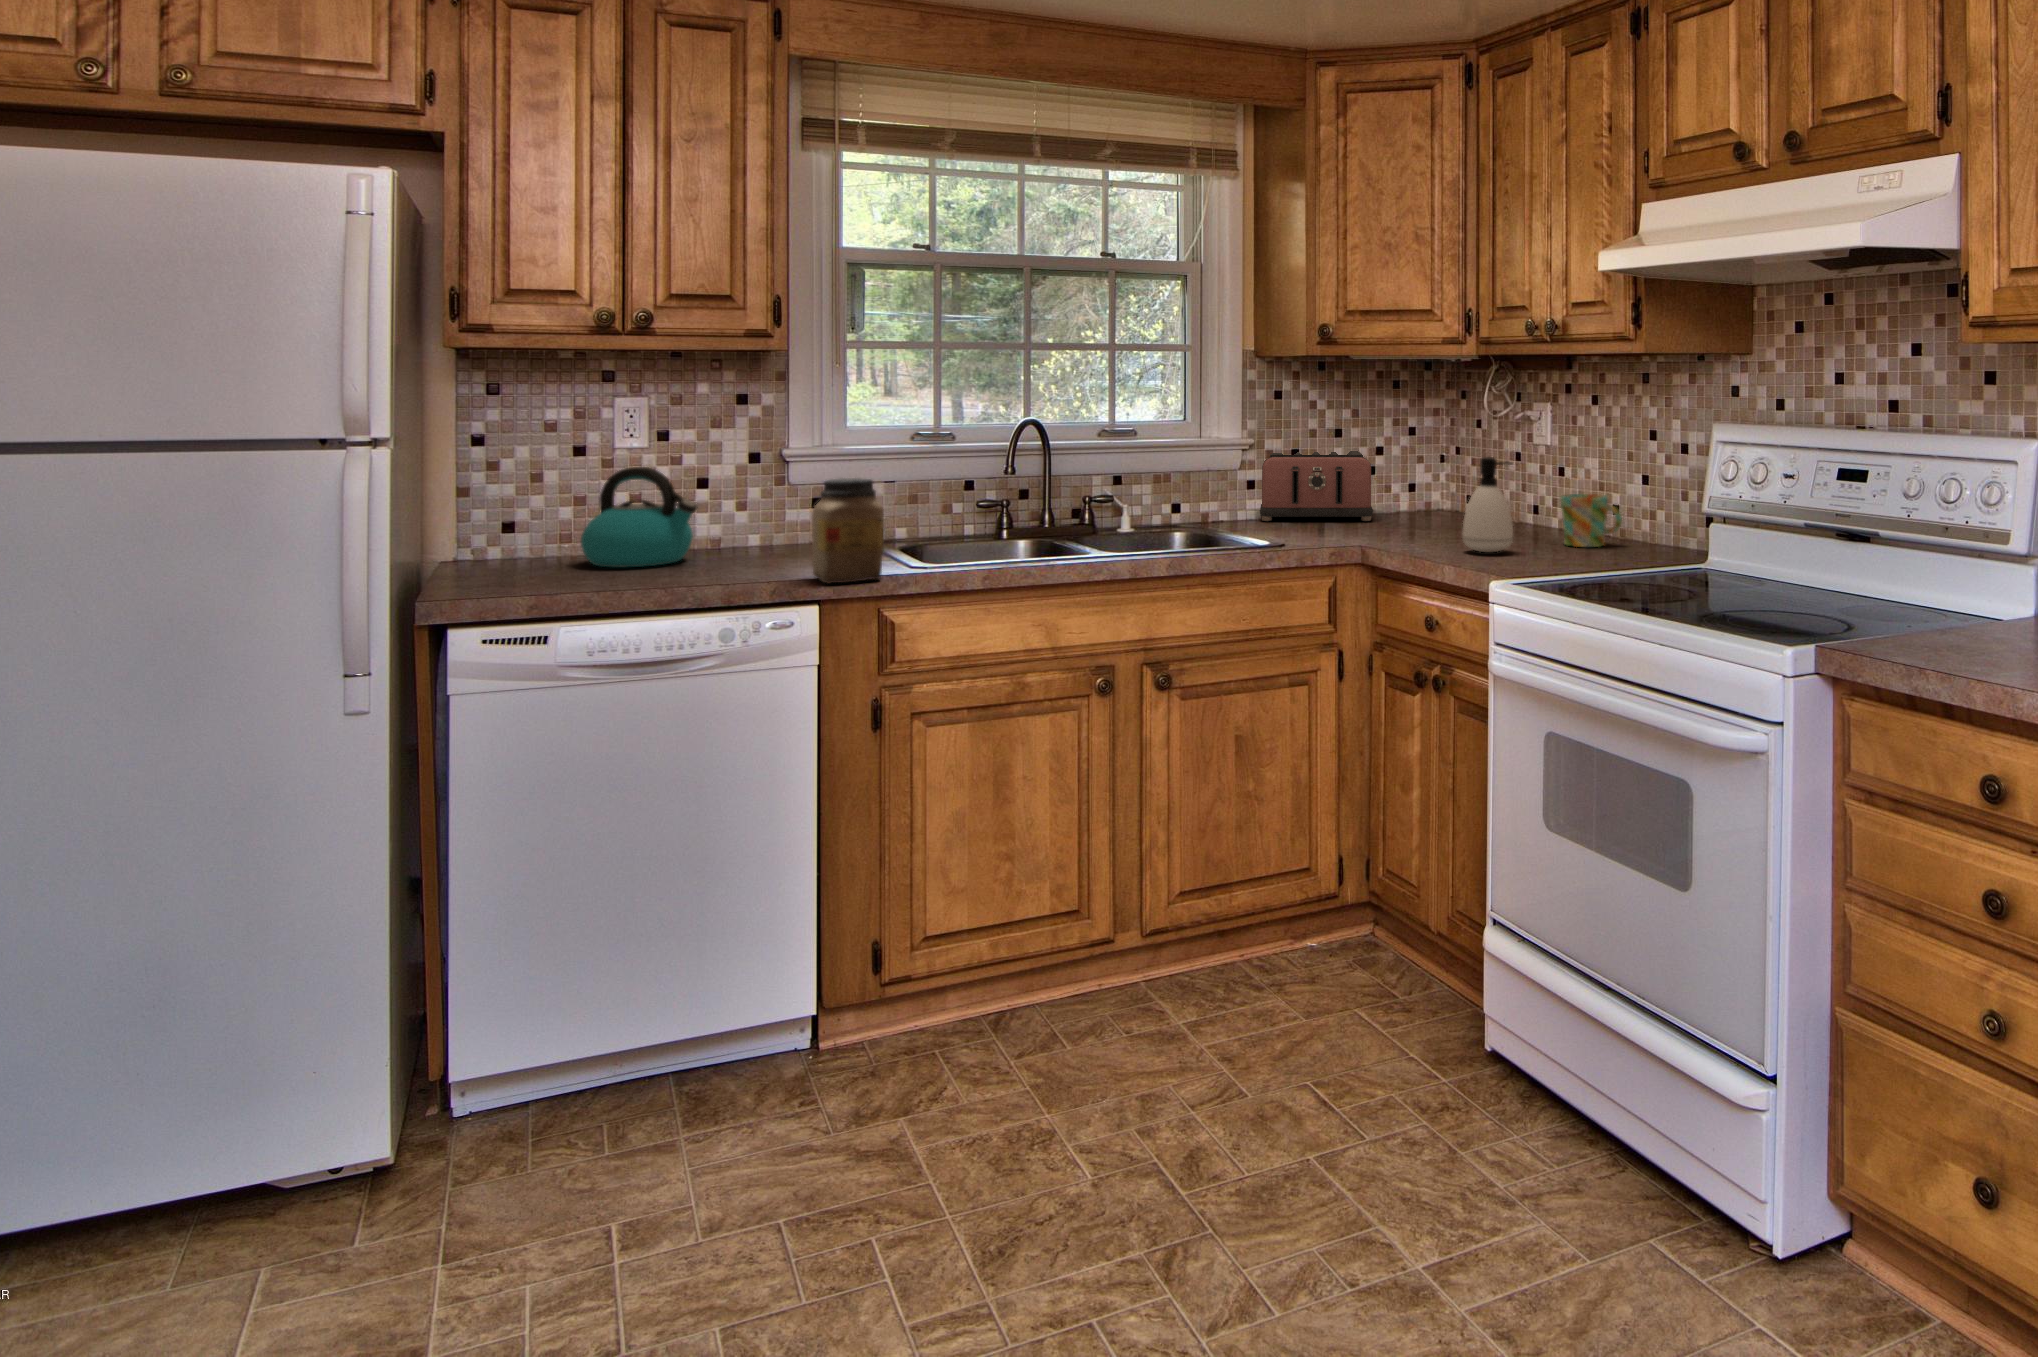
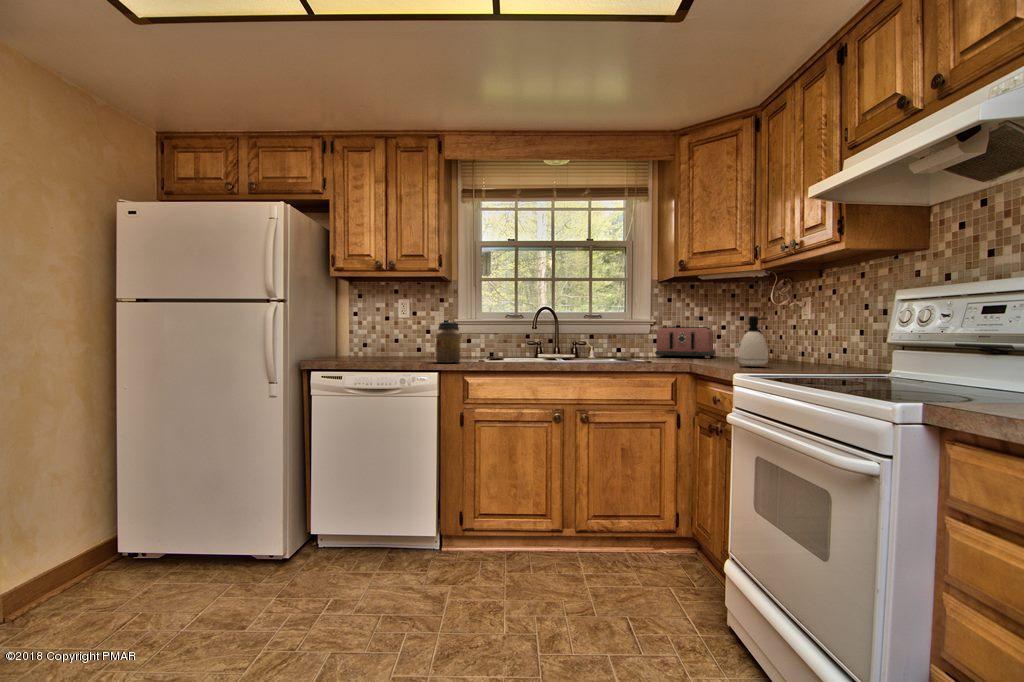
kettle: present [581,467,698,568] -> none [381,323,418,358]
mug: present [1561,494,1622,547] -> none [804,340,844,367]

